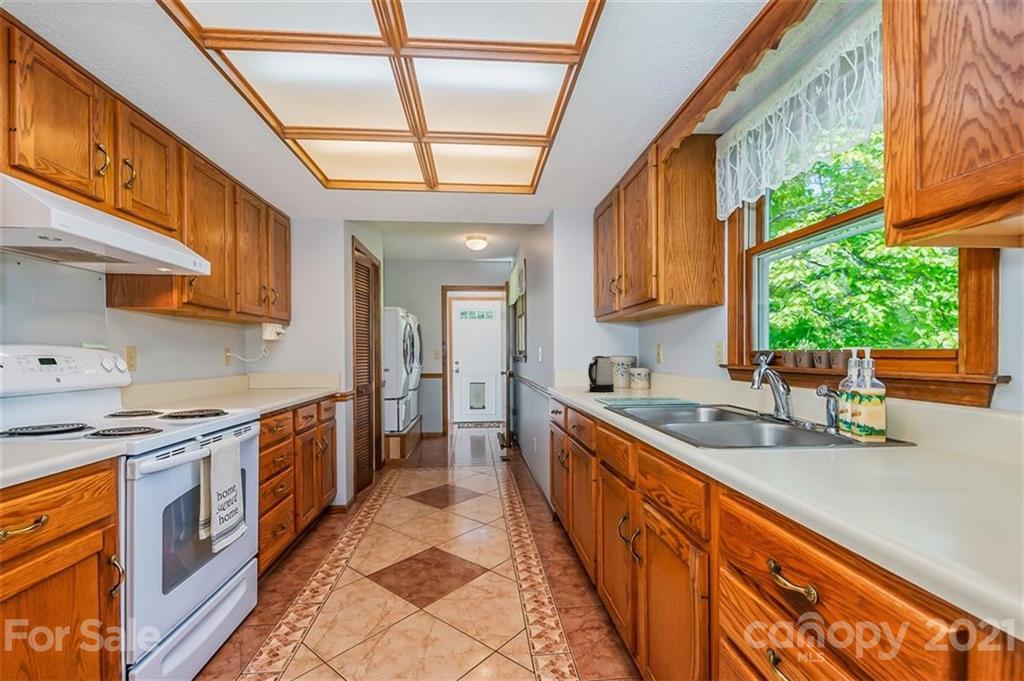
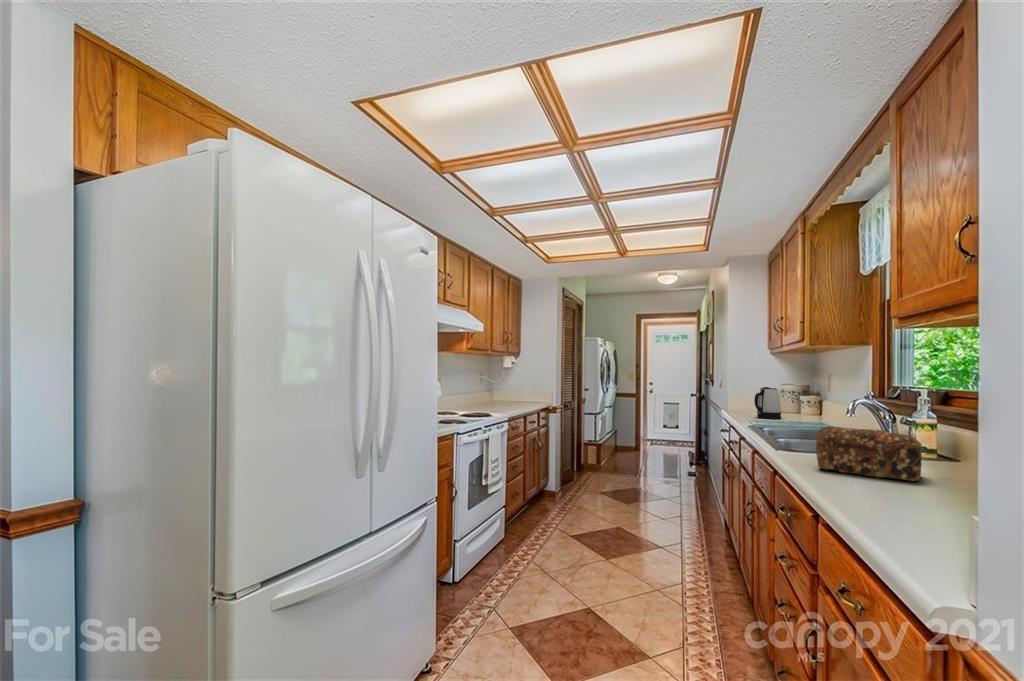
bread loaf: none [774,396,961,478] -> present [816,426,922,481]

